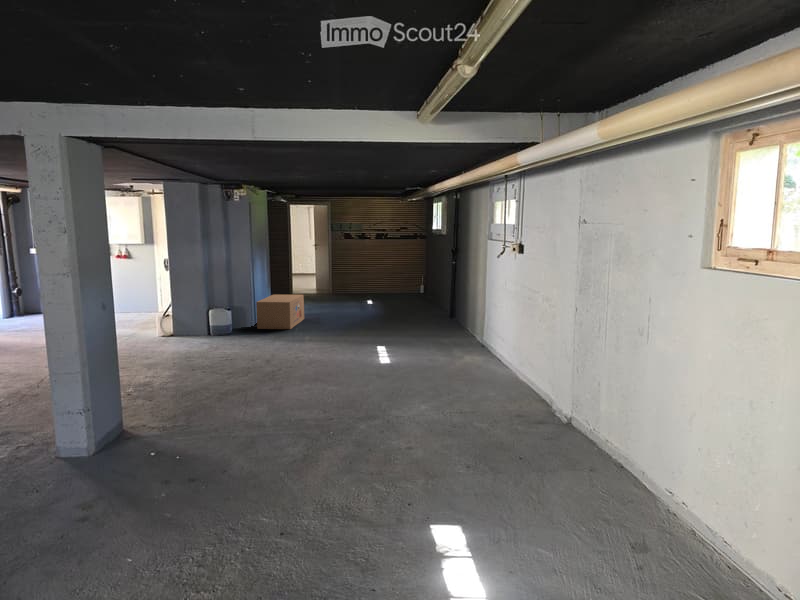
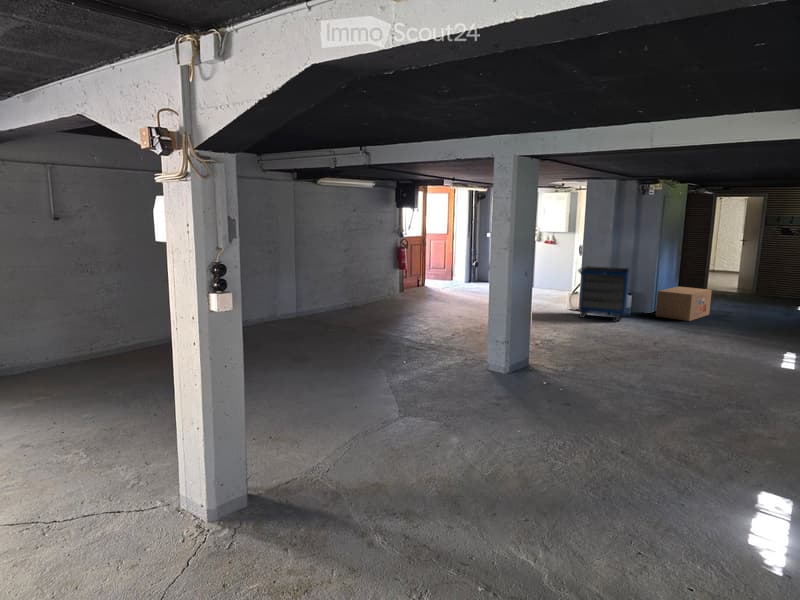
storage cabinet: none [167,281,228,344] -> present [578,266,630,321]

